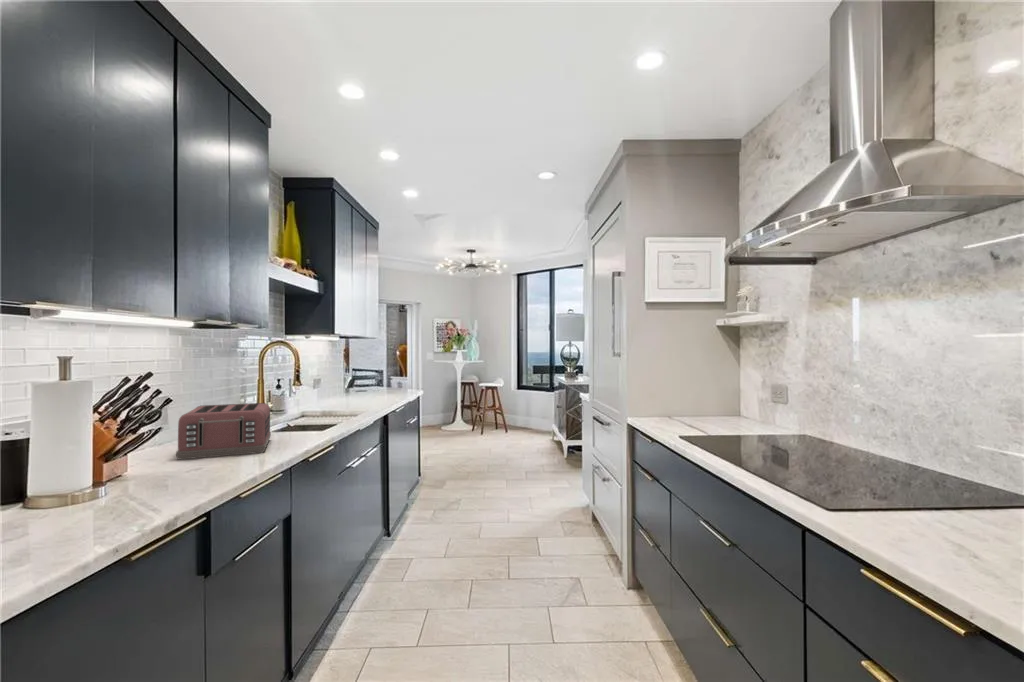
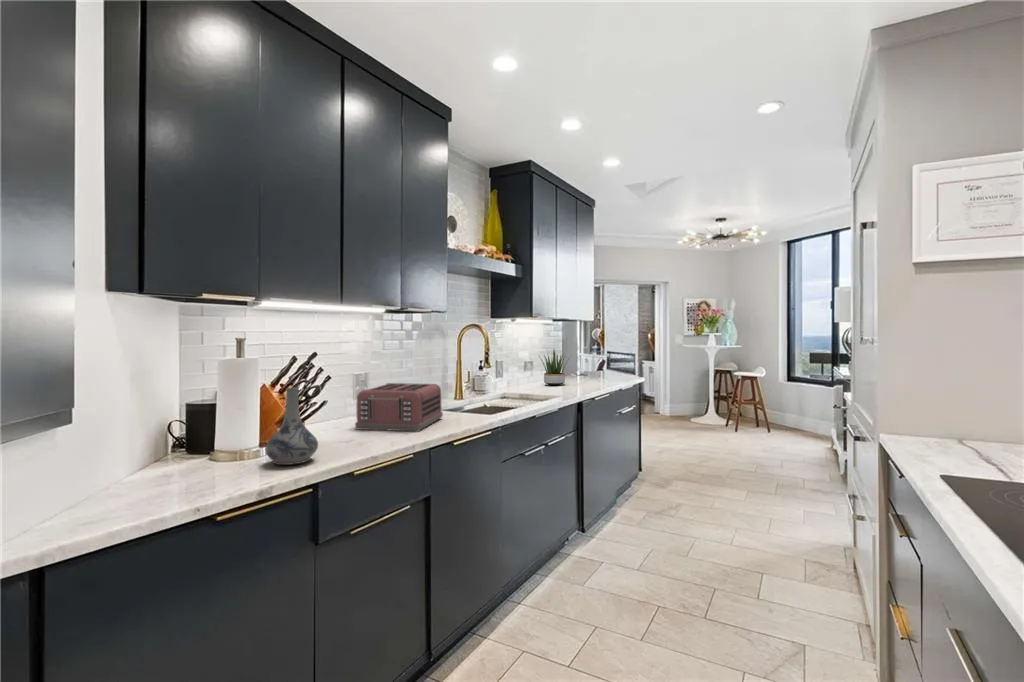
potted plant: none [326,364,366,402] -> present [541,351,567,386]
decorative vase: none [121,410,190,500] -> present [265,387,318,465]

